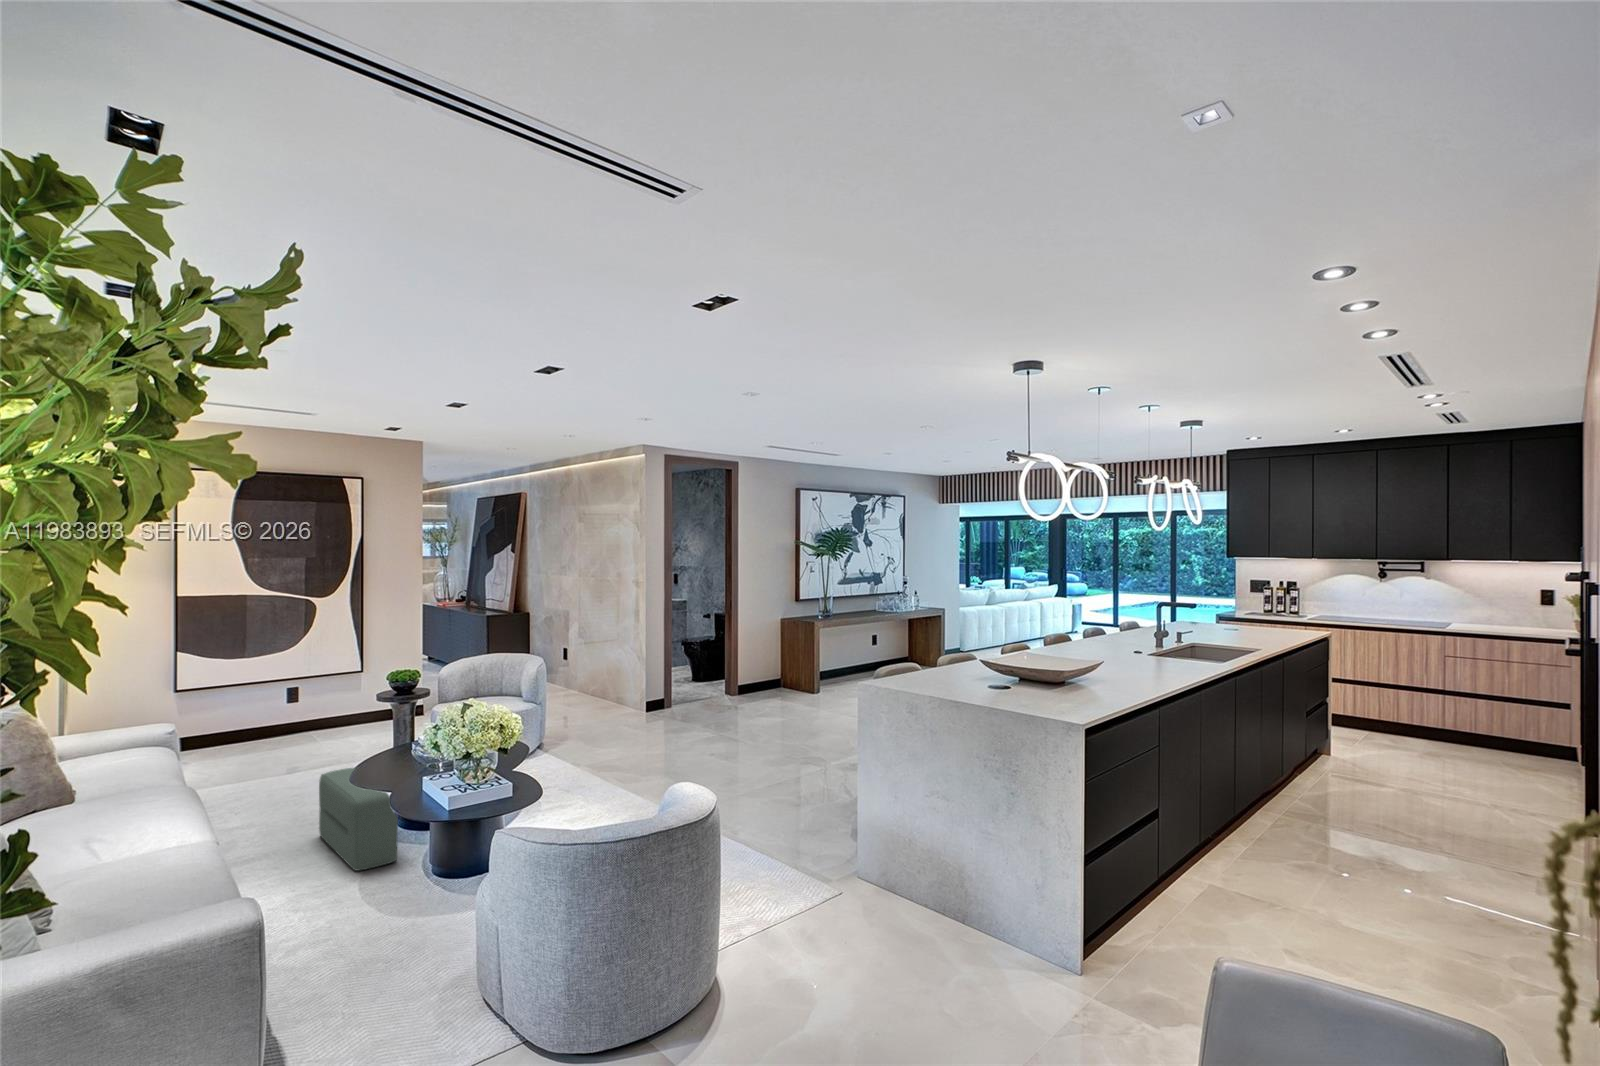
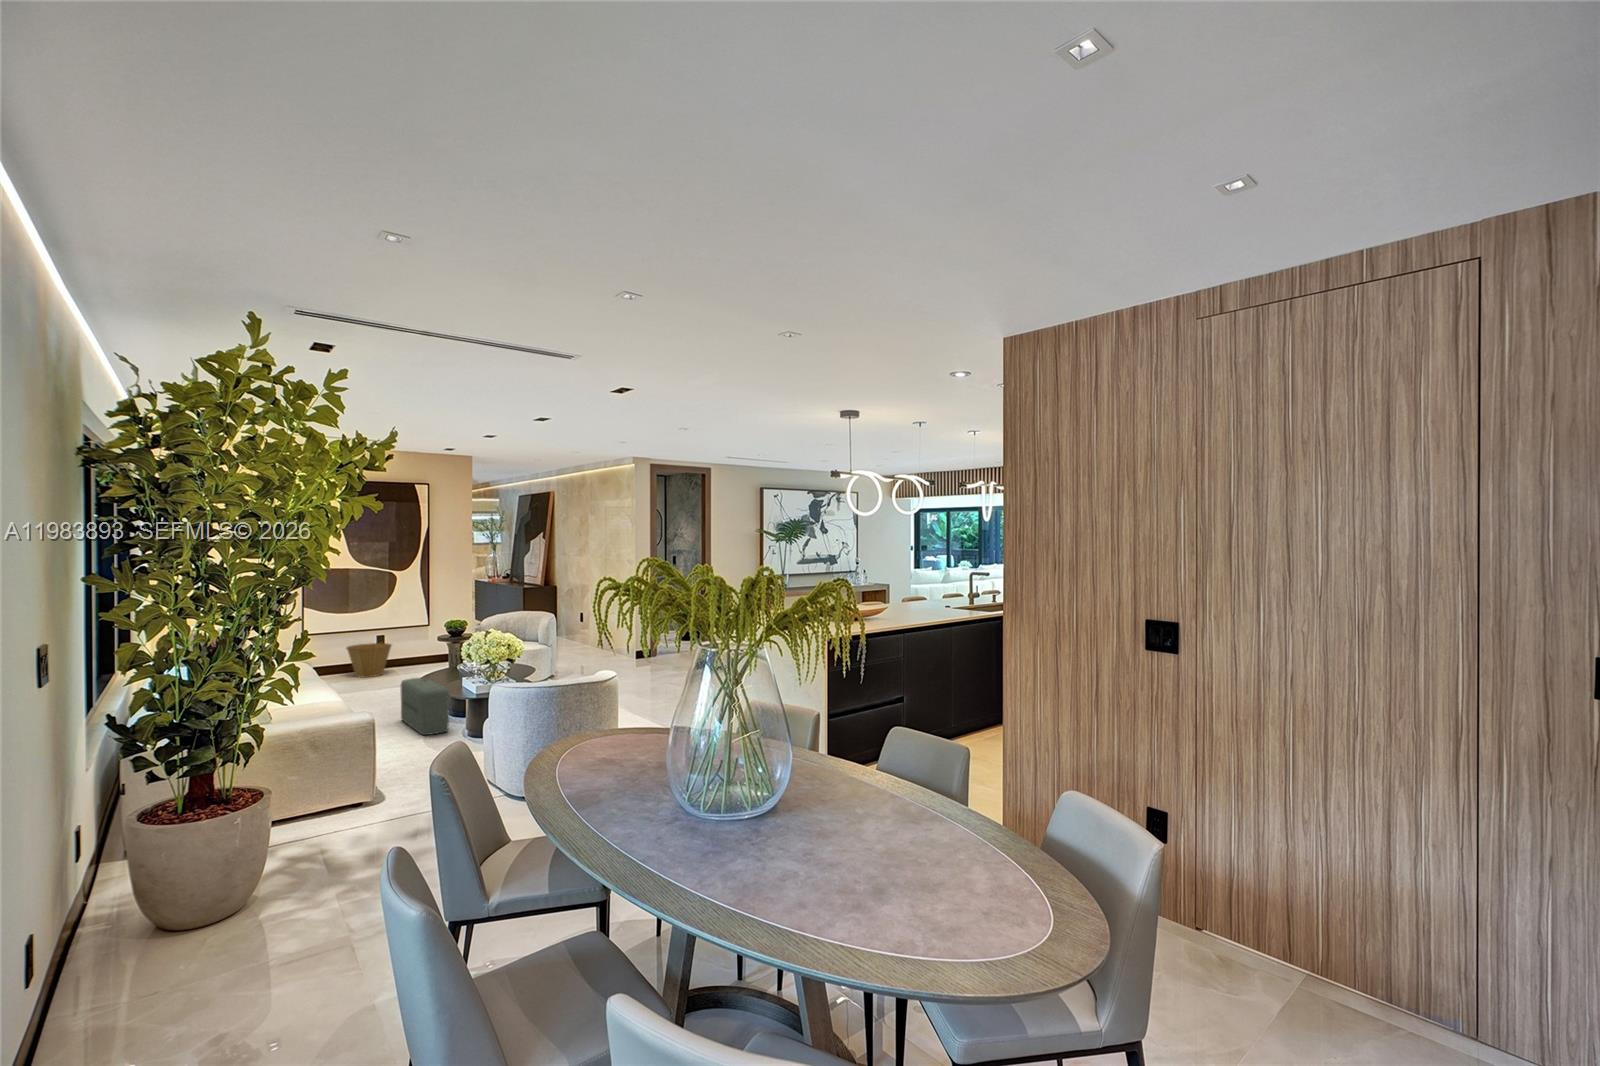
basket: none [240,699,309,750] -> present [346,643,392,677]

